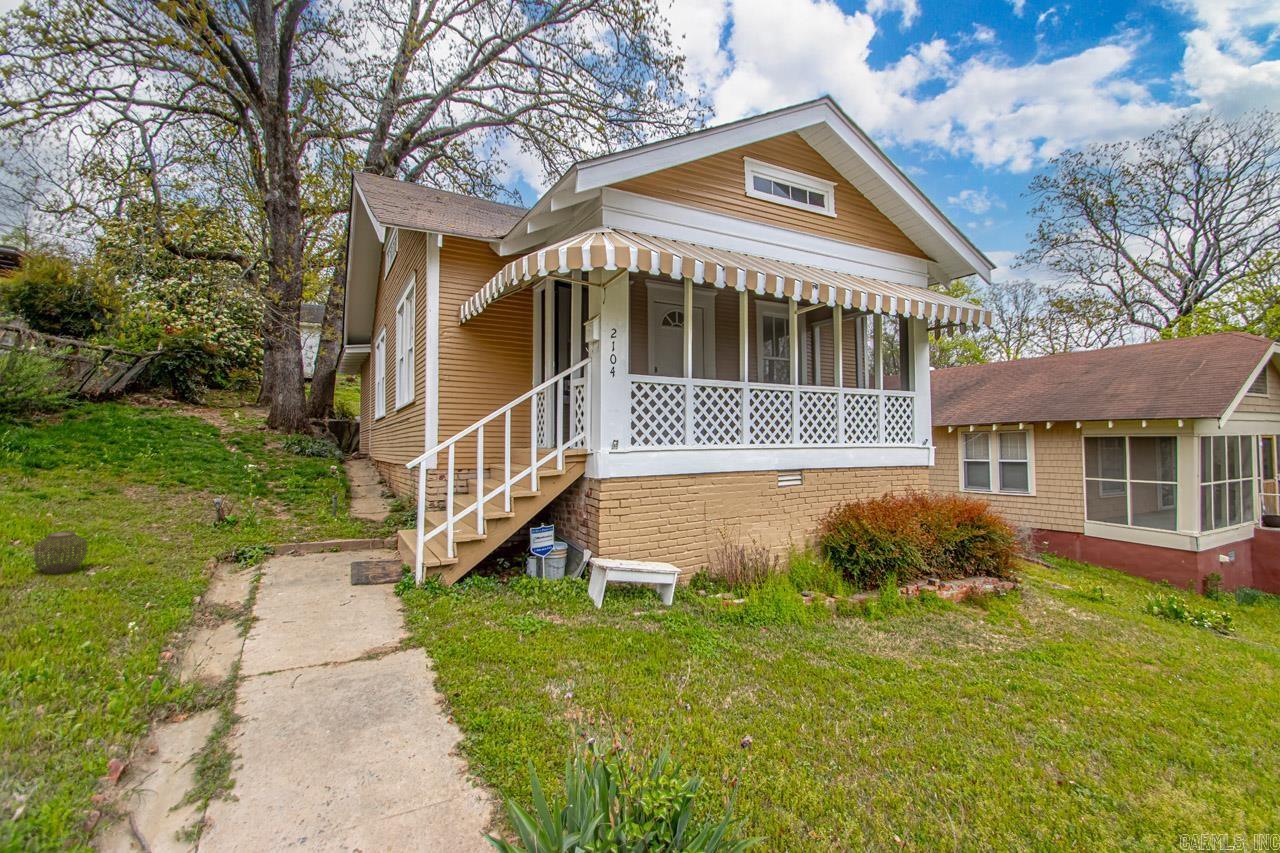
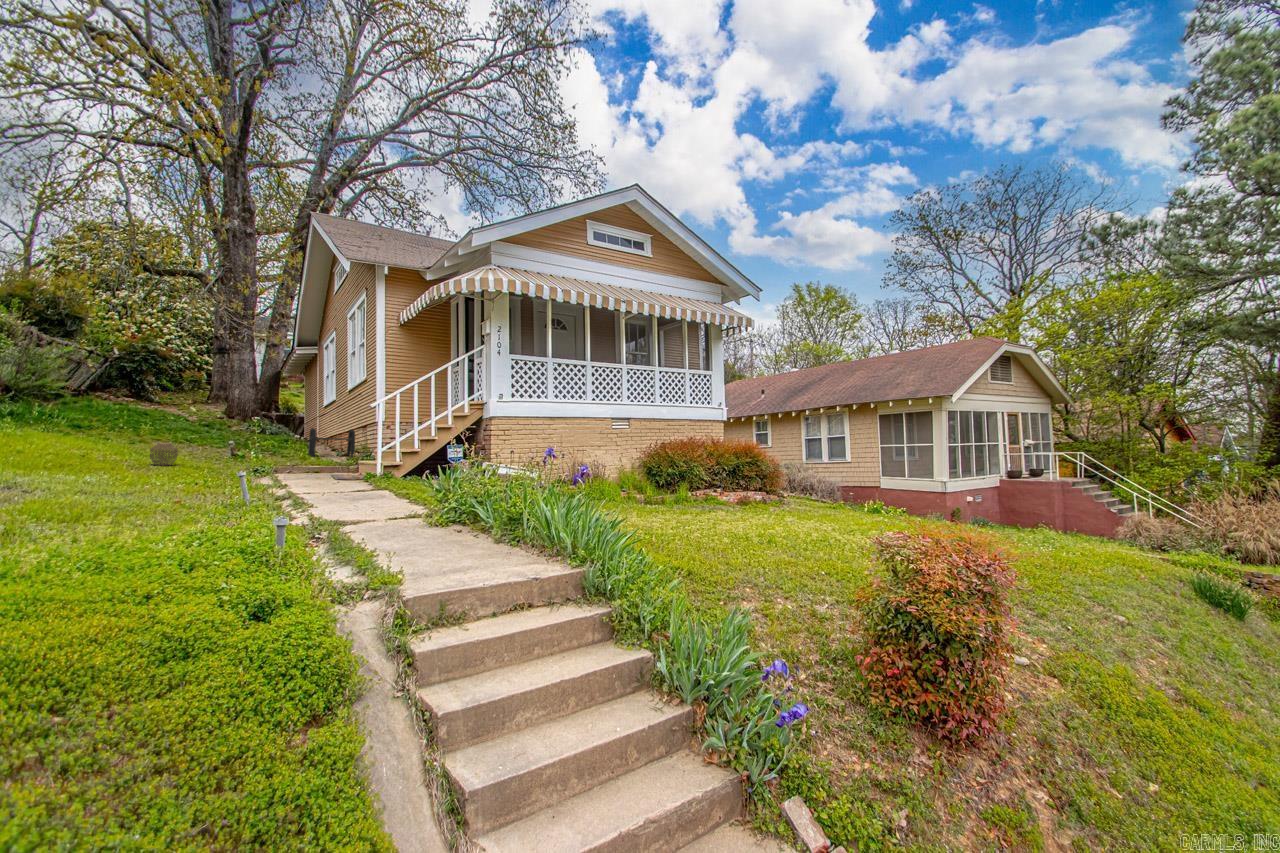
bench: none [340,465,402,508] -> present [308,428,355,457]

